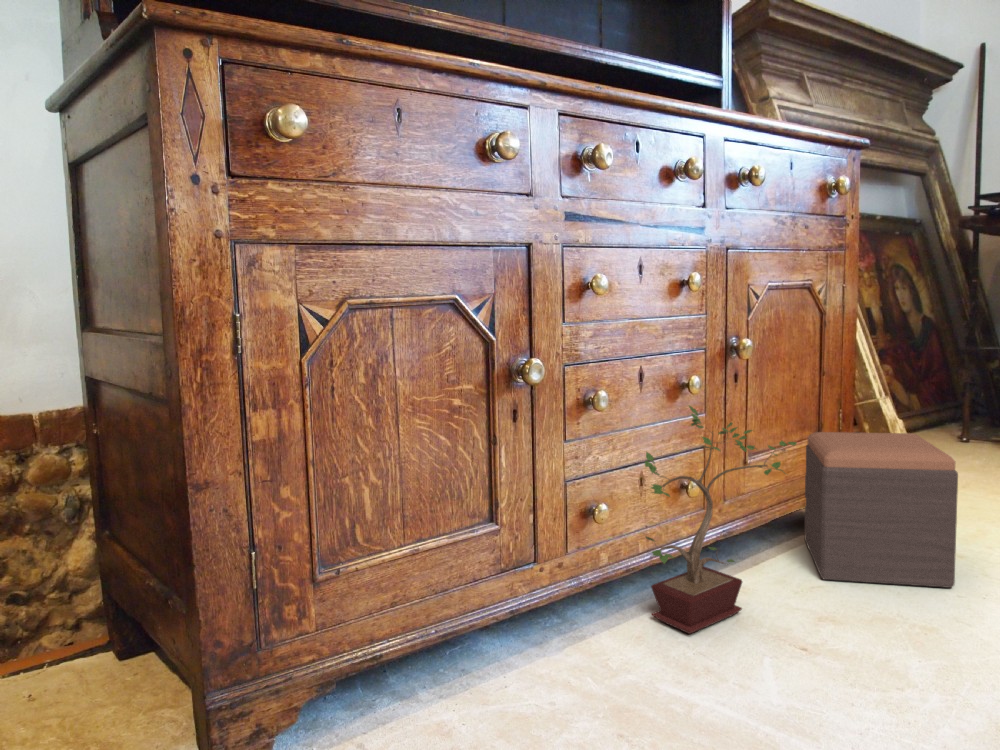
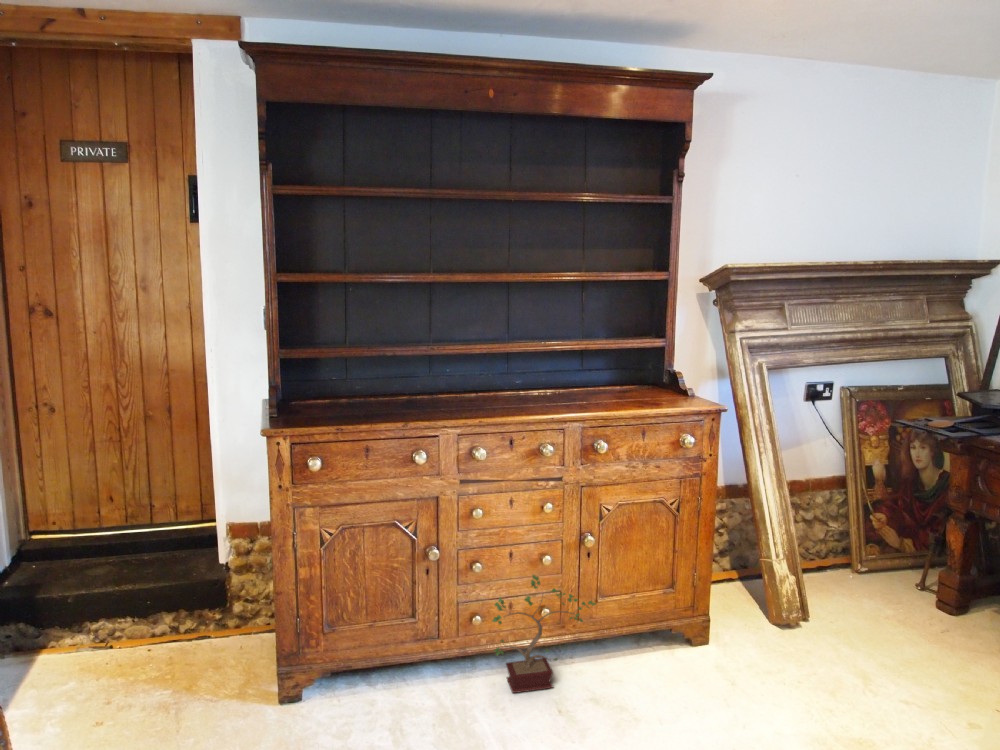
footstool: present [805,432,958,588] -> none [623,589,718,706]

